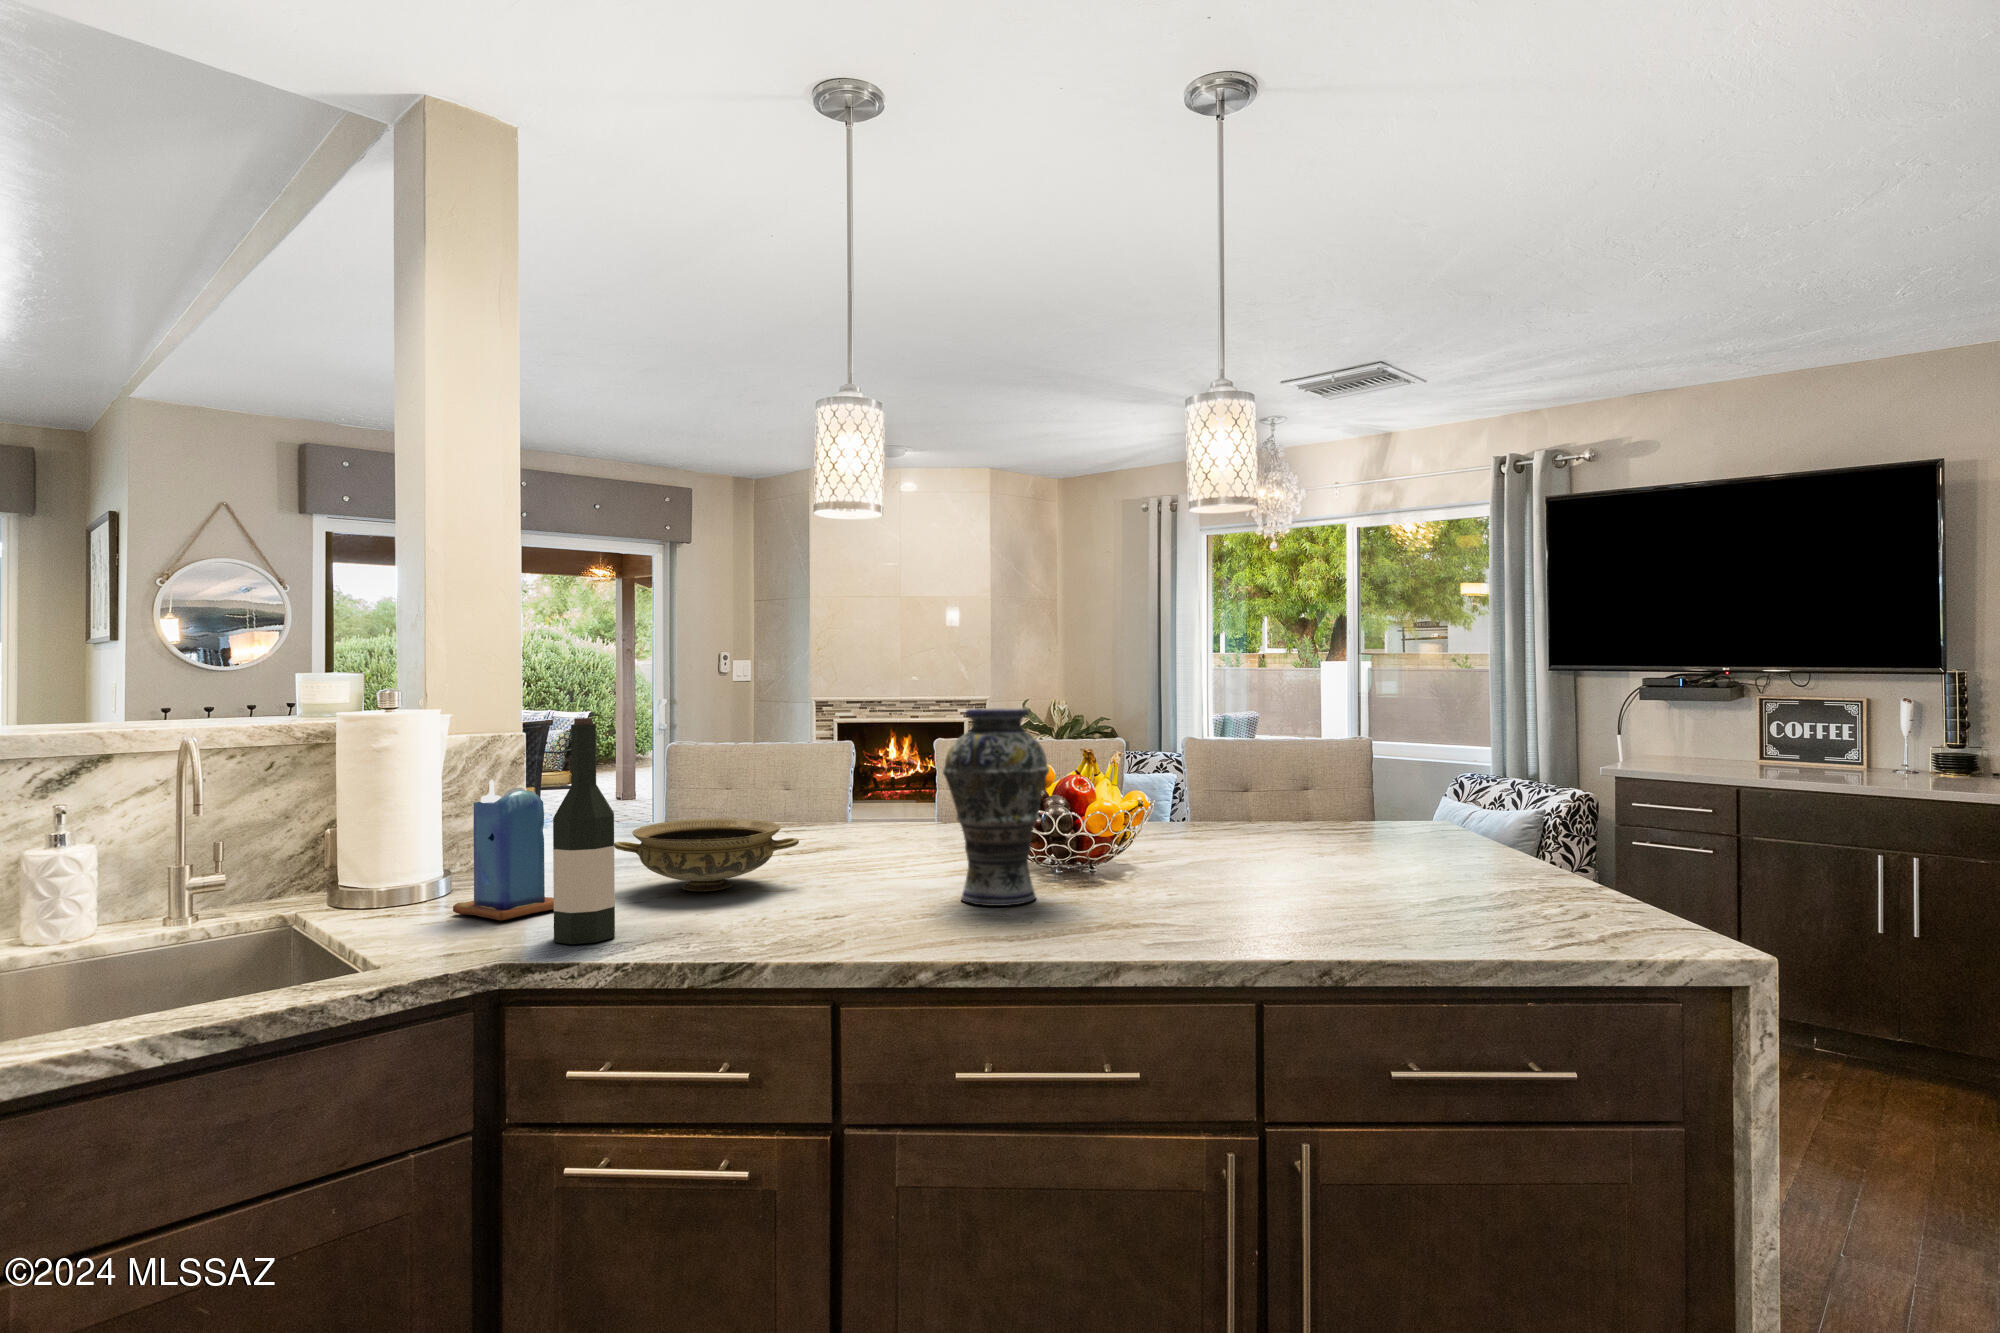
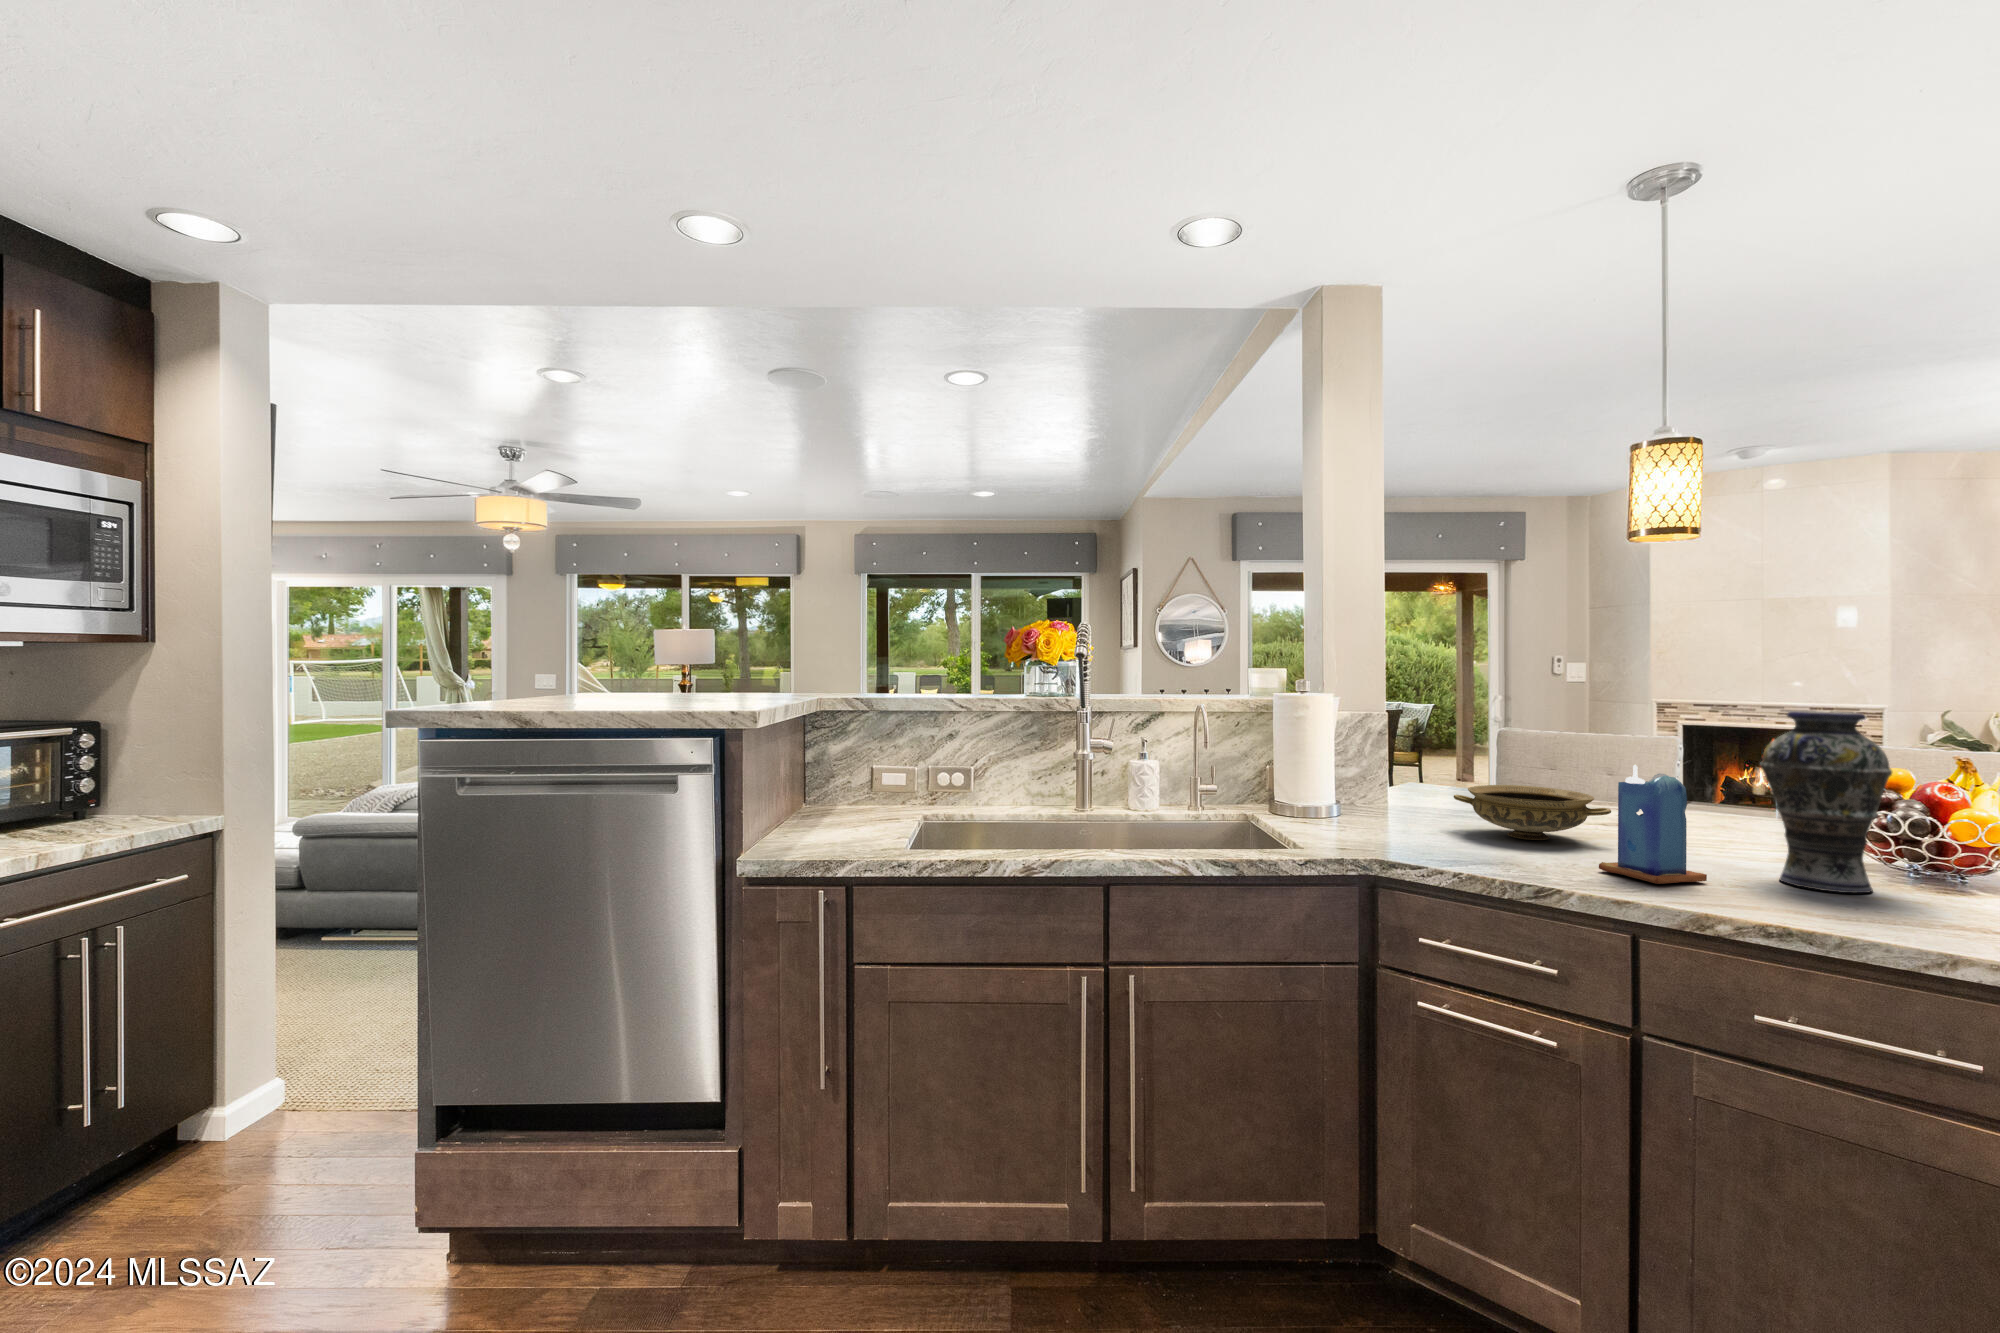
wine bottle: present [553,718,615,944] -> none [1410,704,1454,857]
candle: present [453,780,554,921] -> present [1599,764,1707,884]

